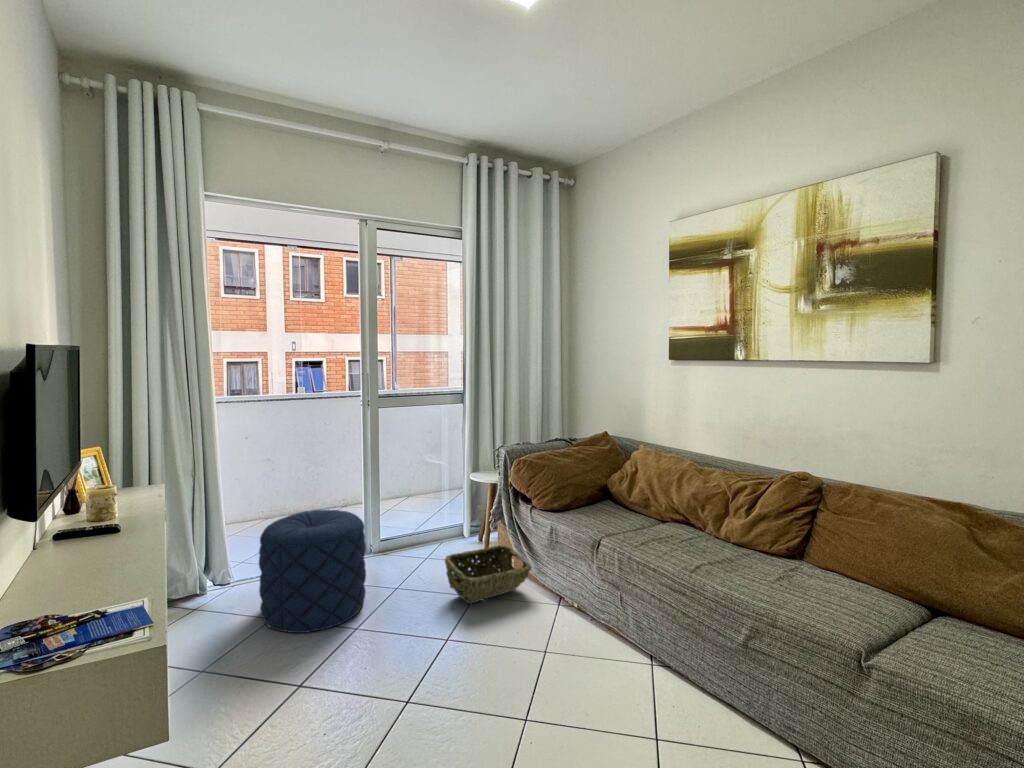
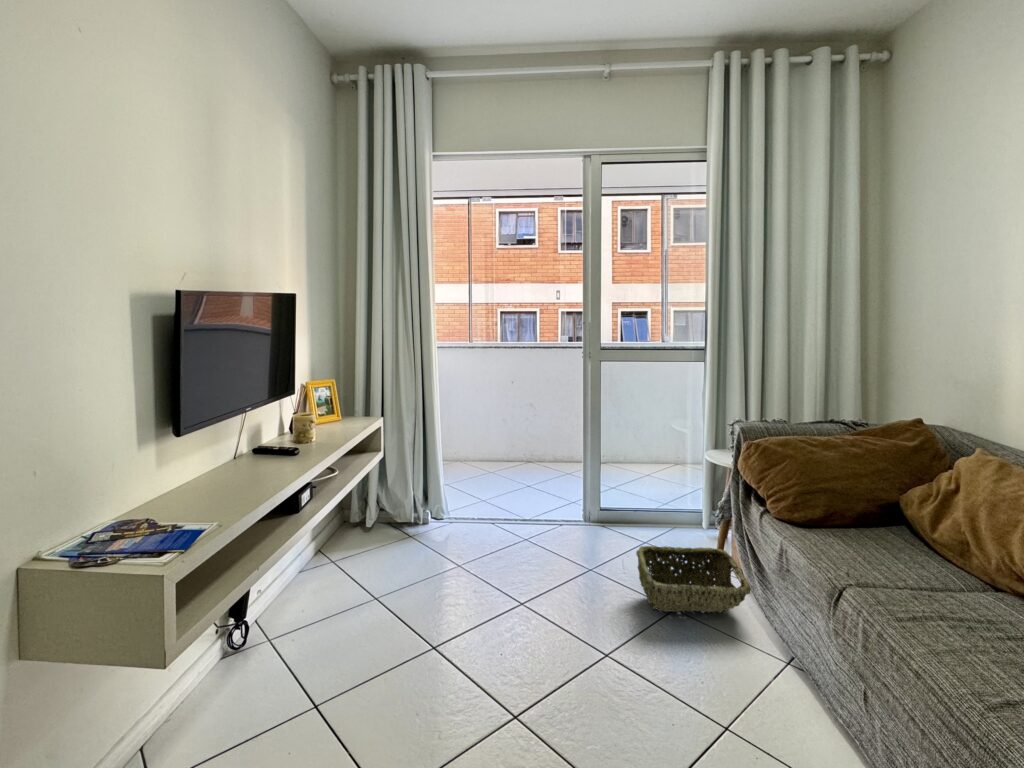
pouf: present [259,510,366,633] -> none [452,467,554,590]

